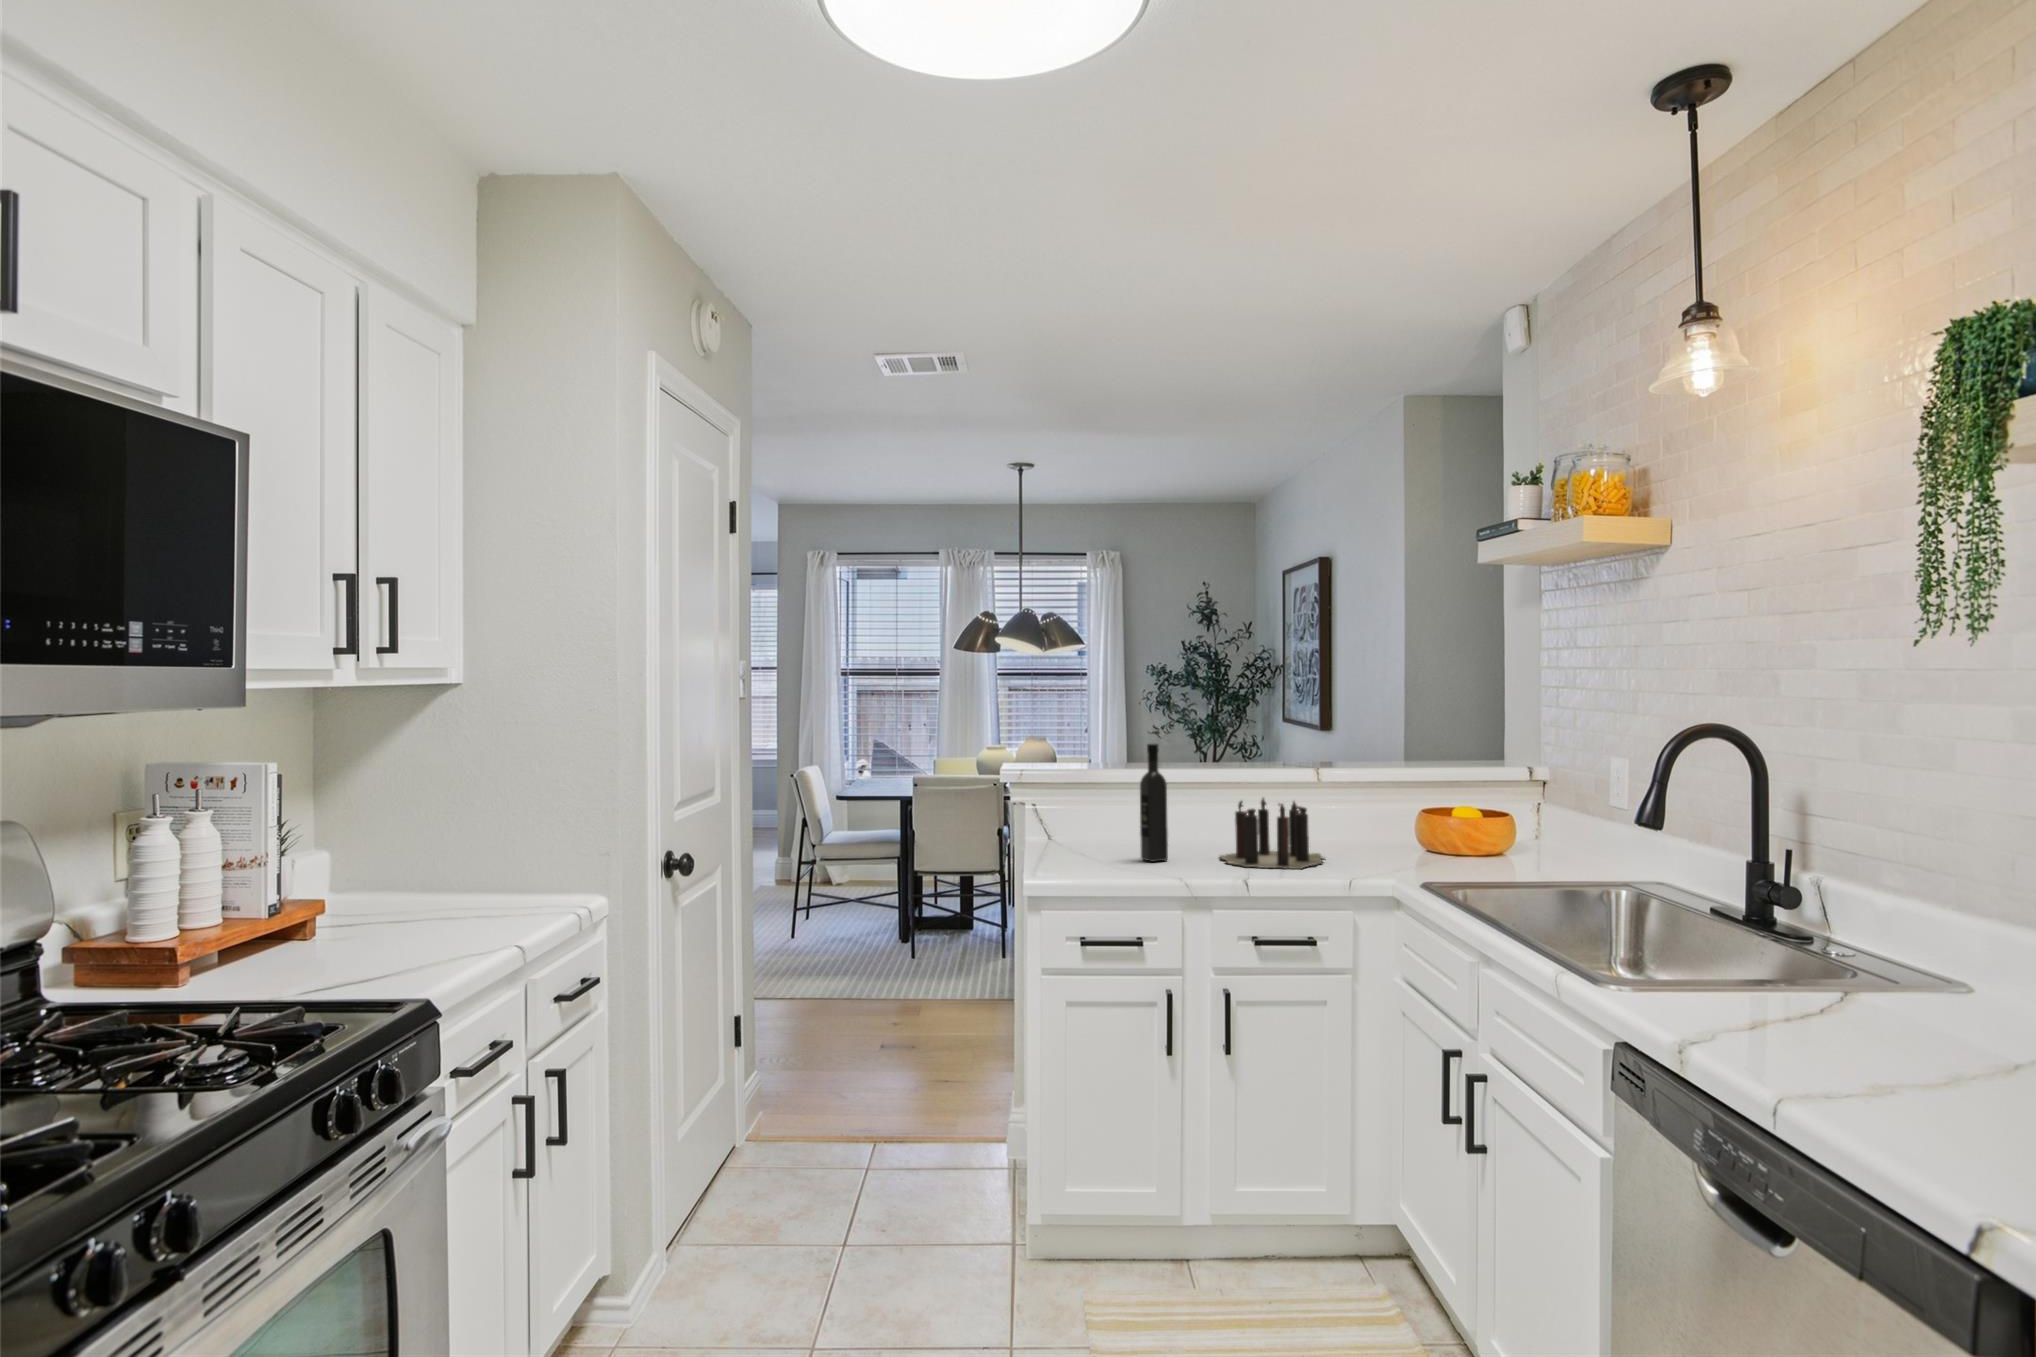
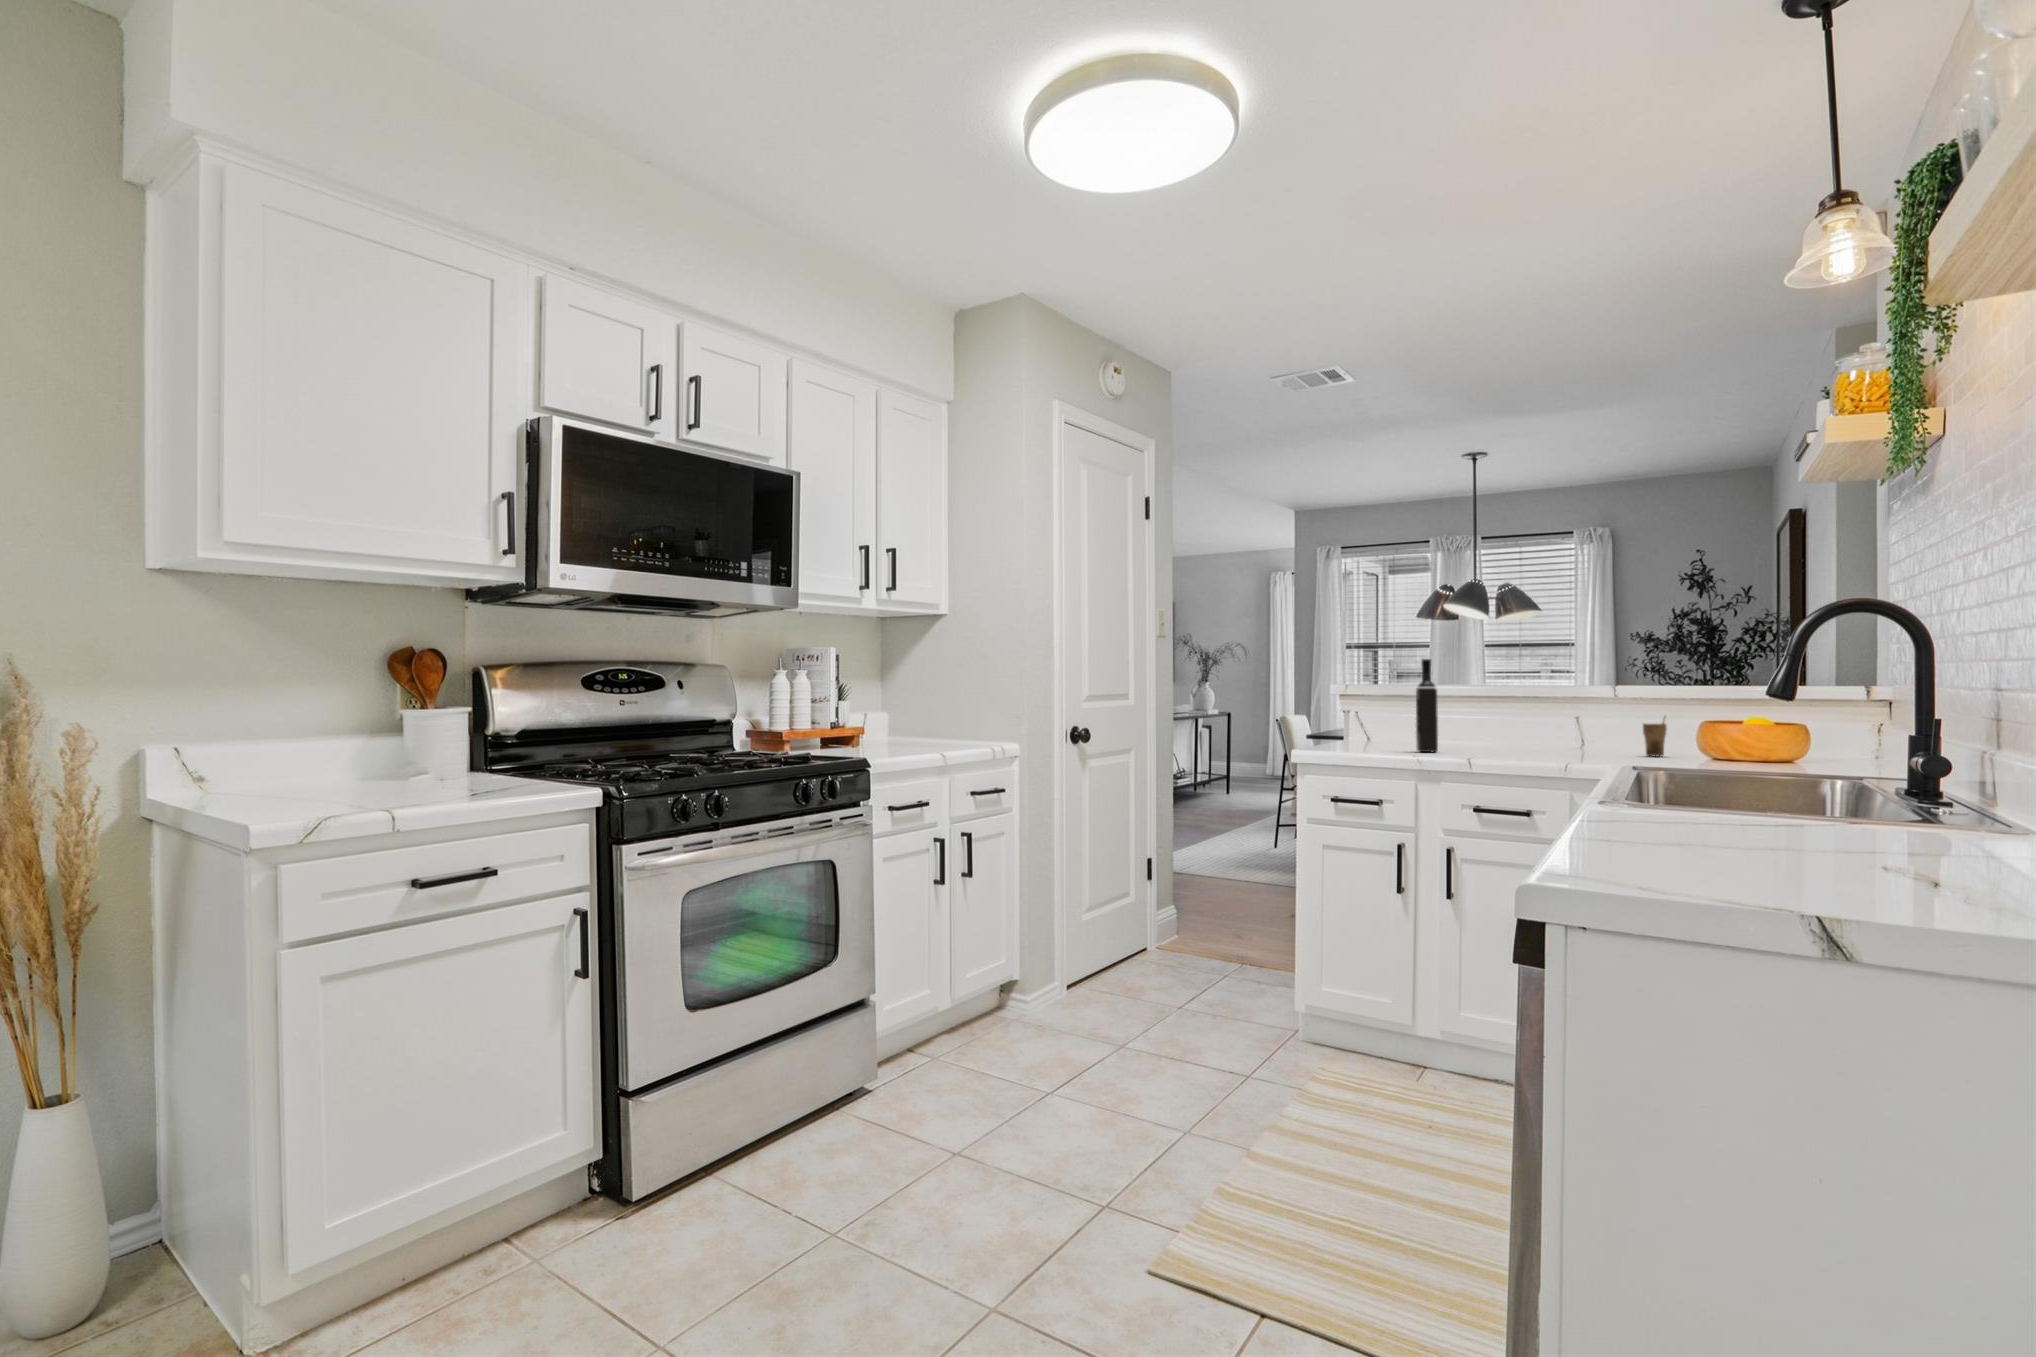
candle: present [1220,798,1322,869] -> none [1467,704,1587,758]
cup: none [1380,808,1404,854] -> present [1643,722,1667,756]

